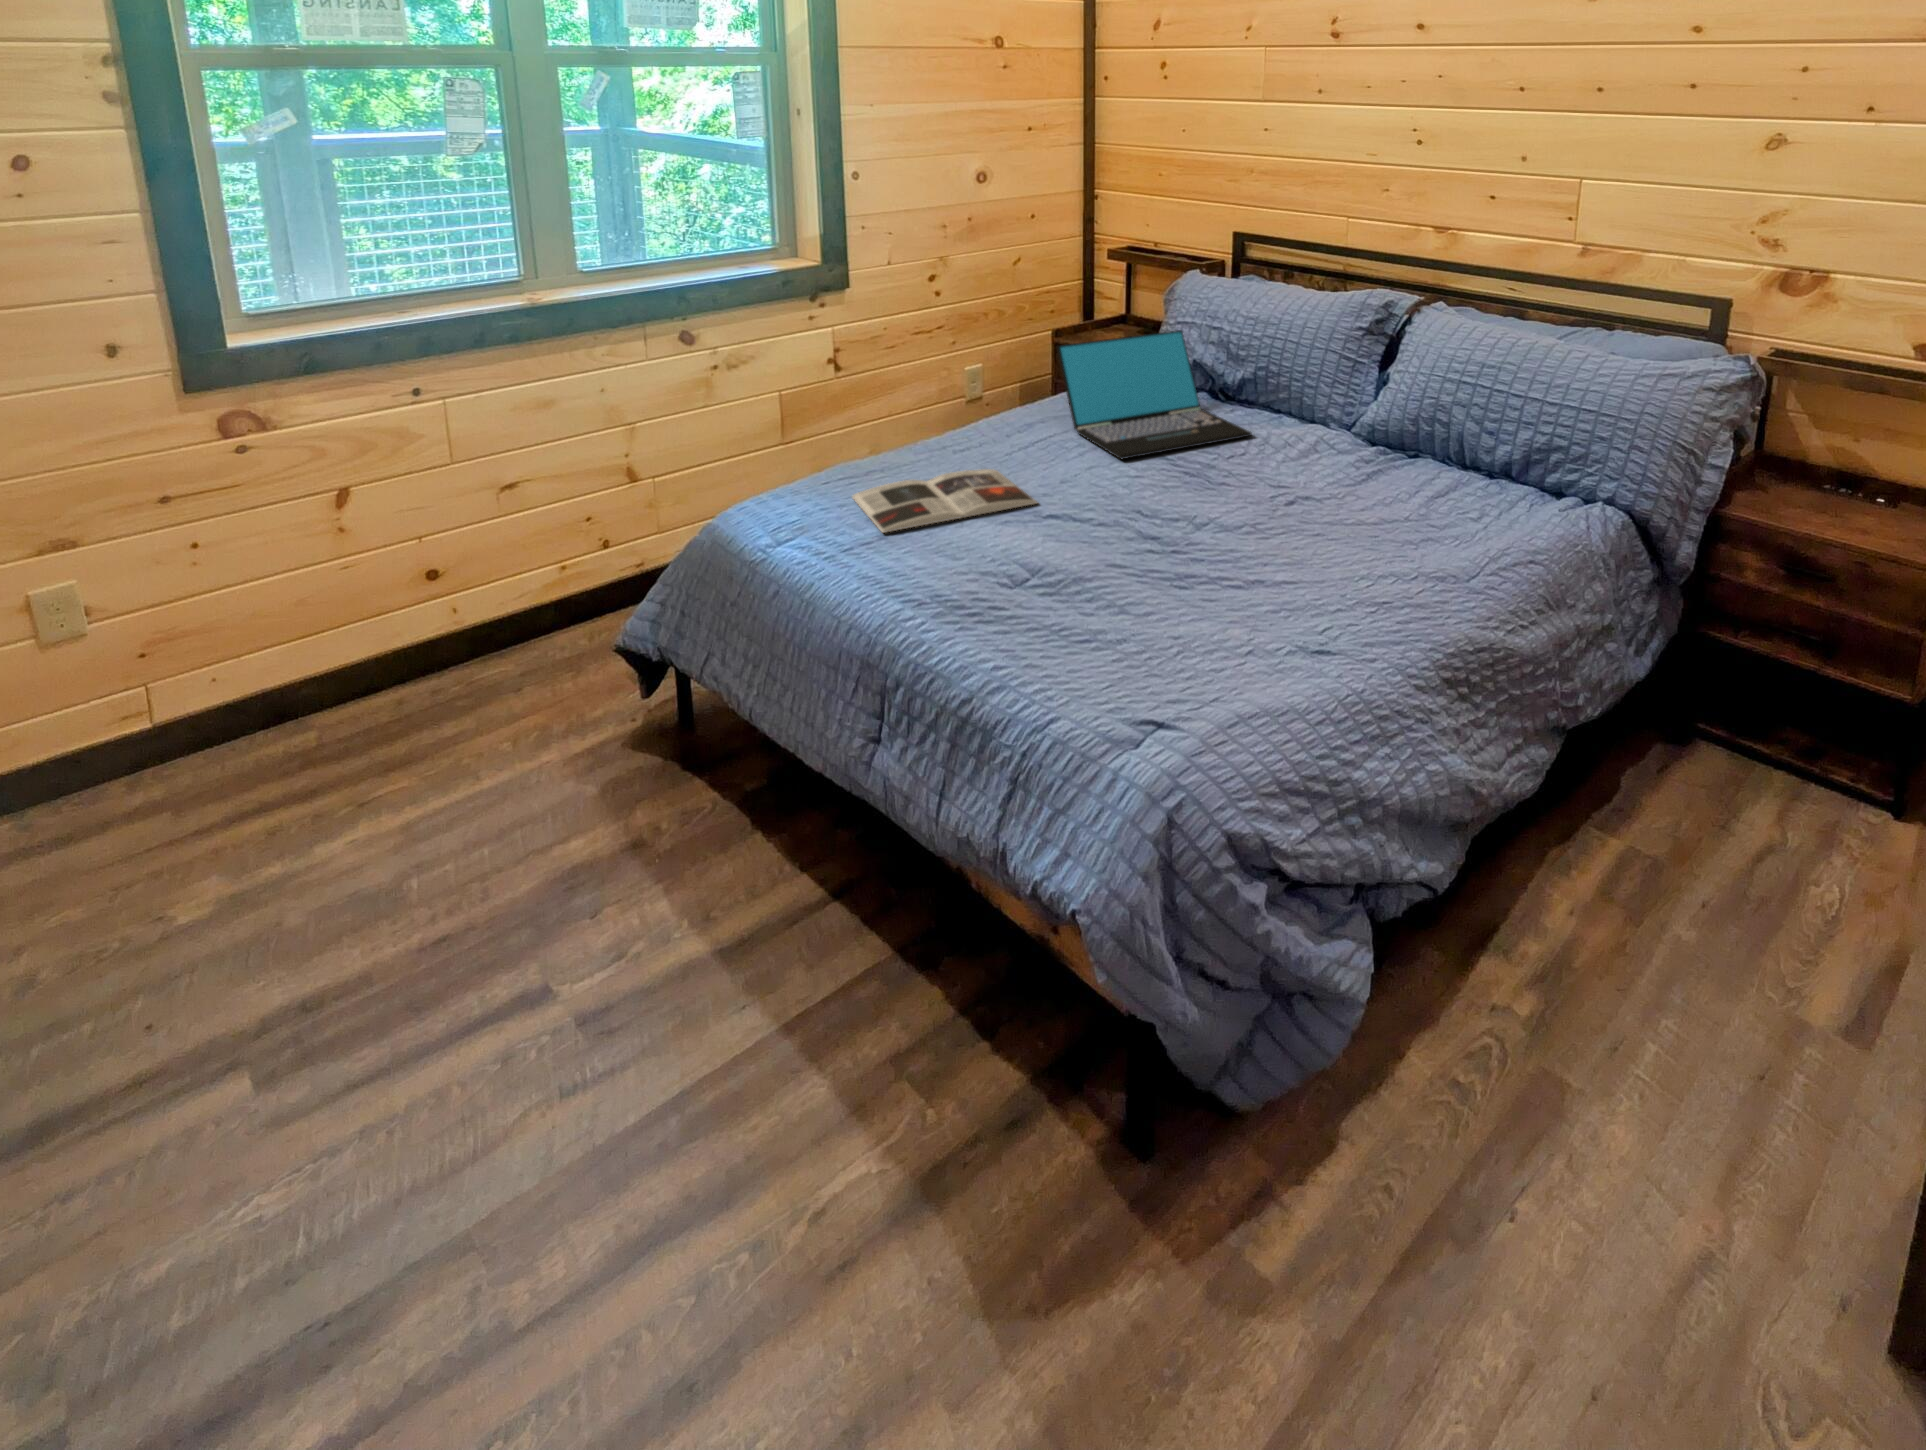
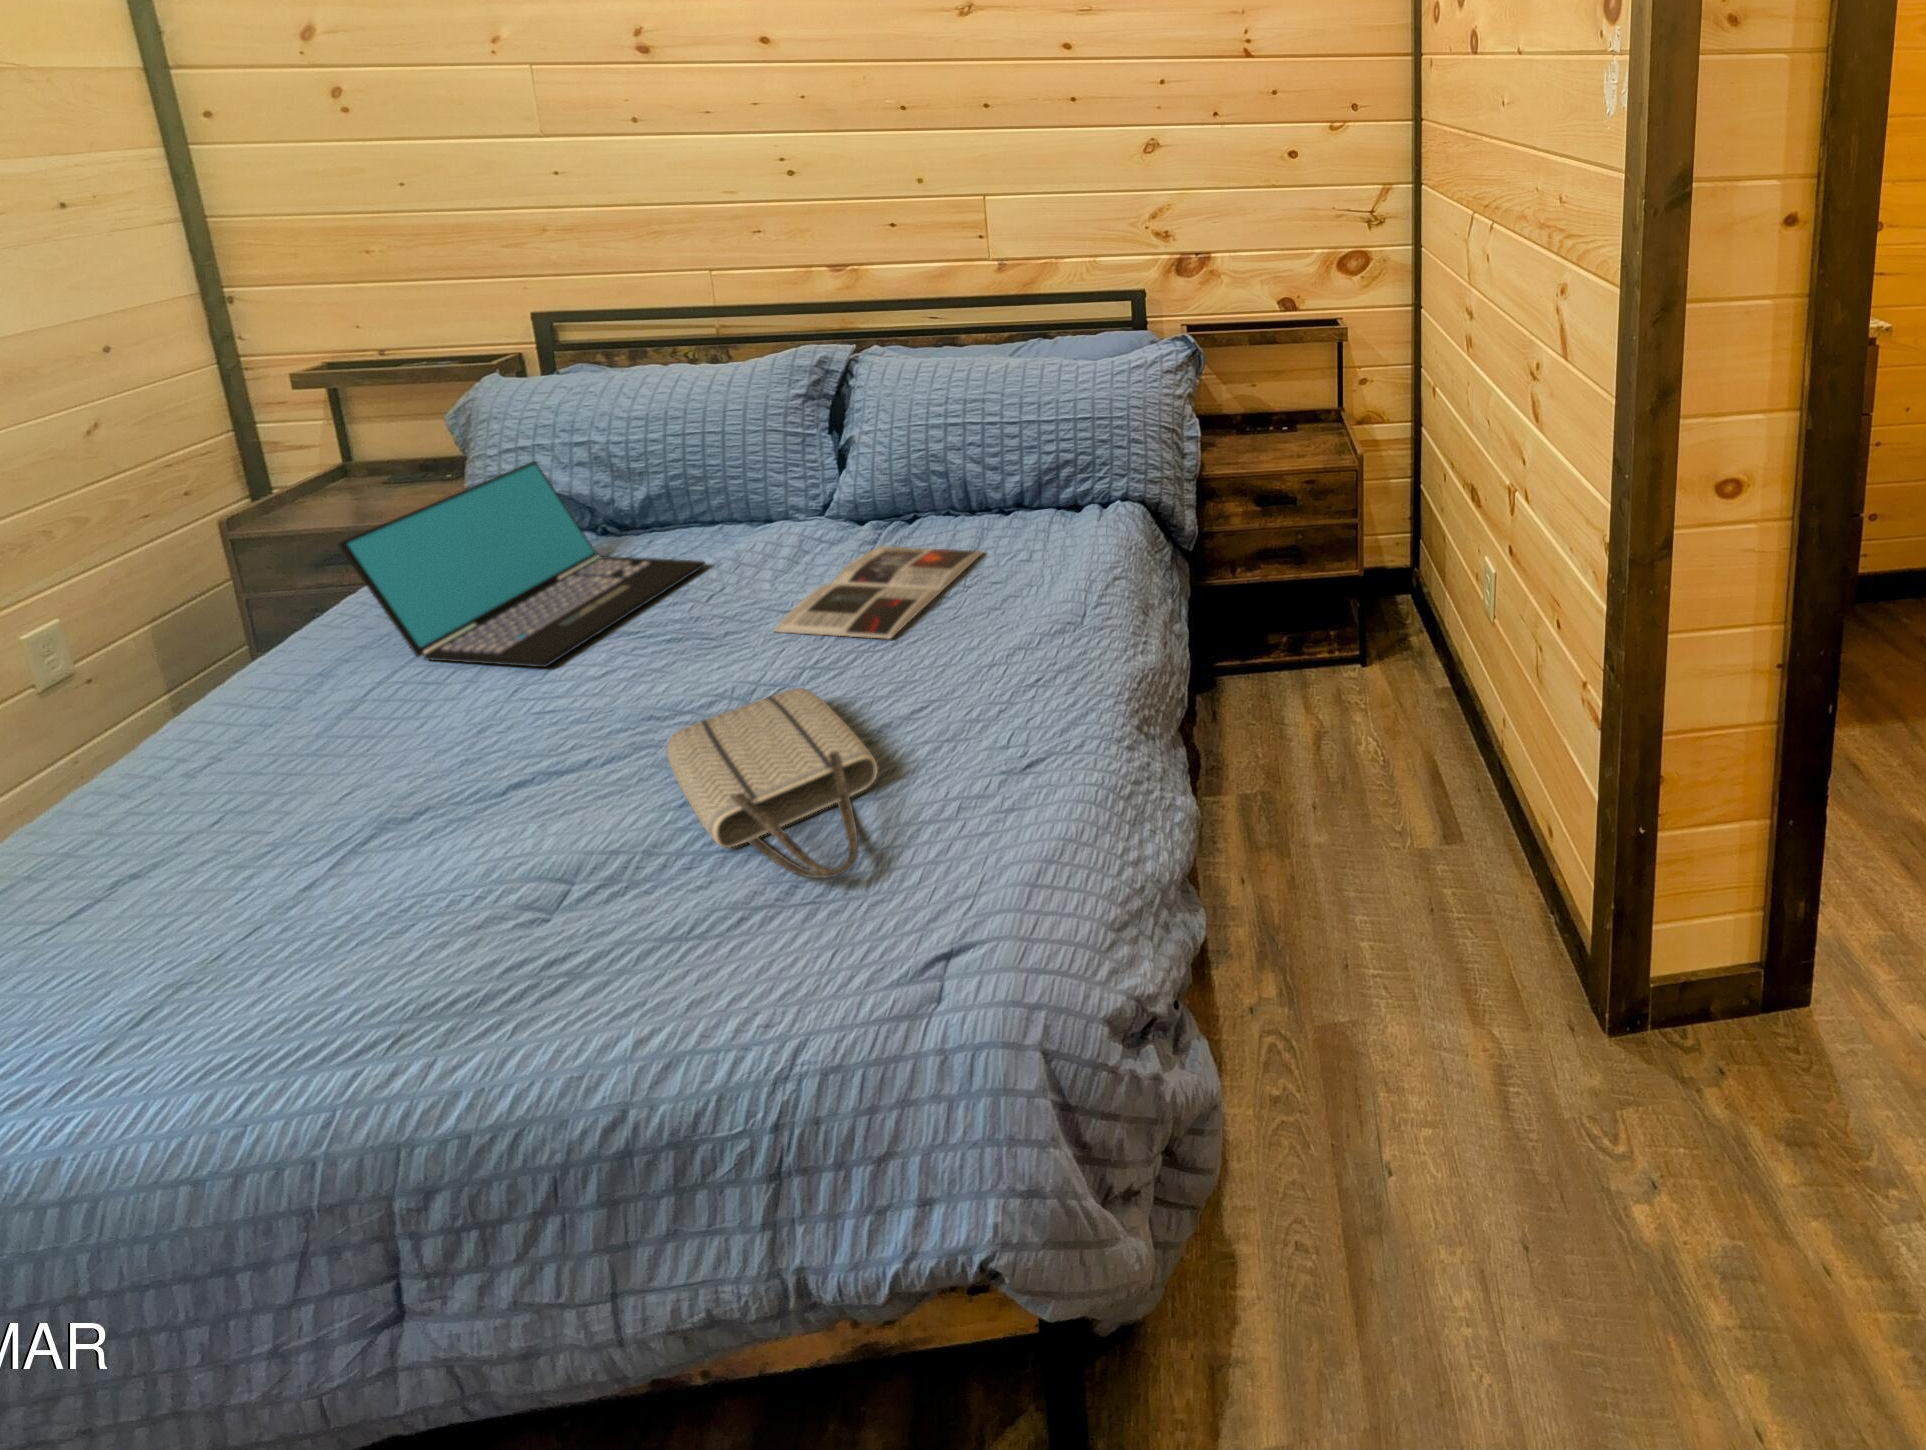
magazine: present [852,469,1037,533] -> present [774,546,982,639]
tote bag: none [1104,519,1228,640] -> present [667,688,878,878]

